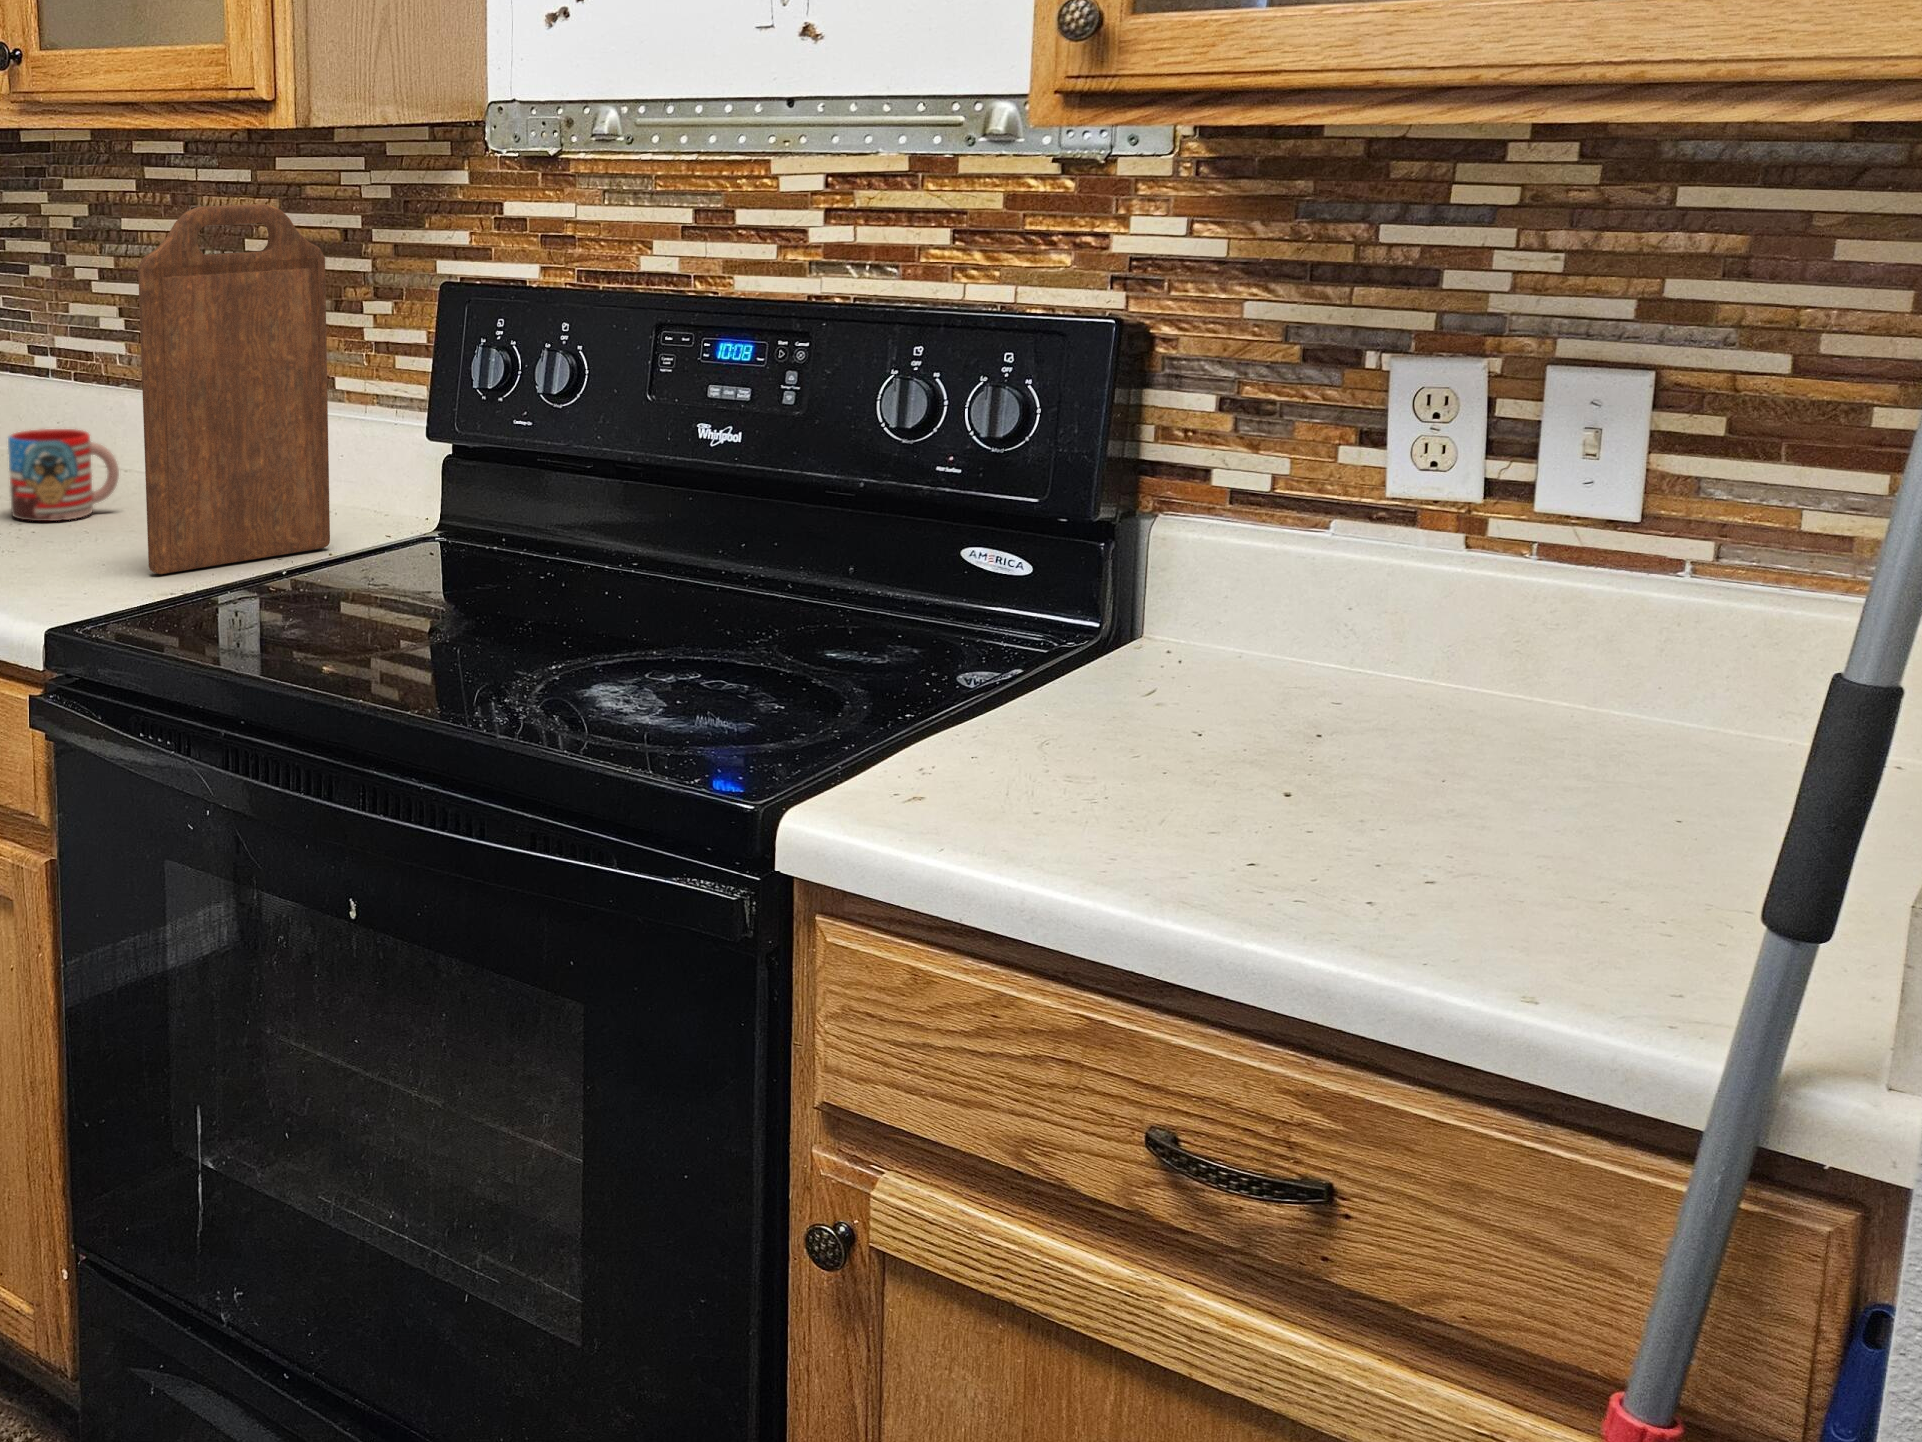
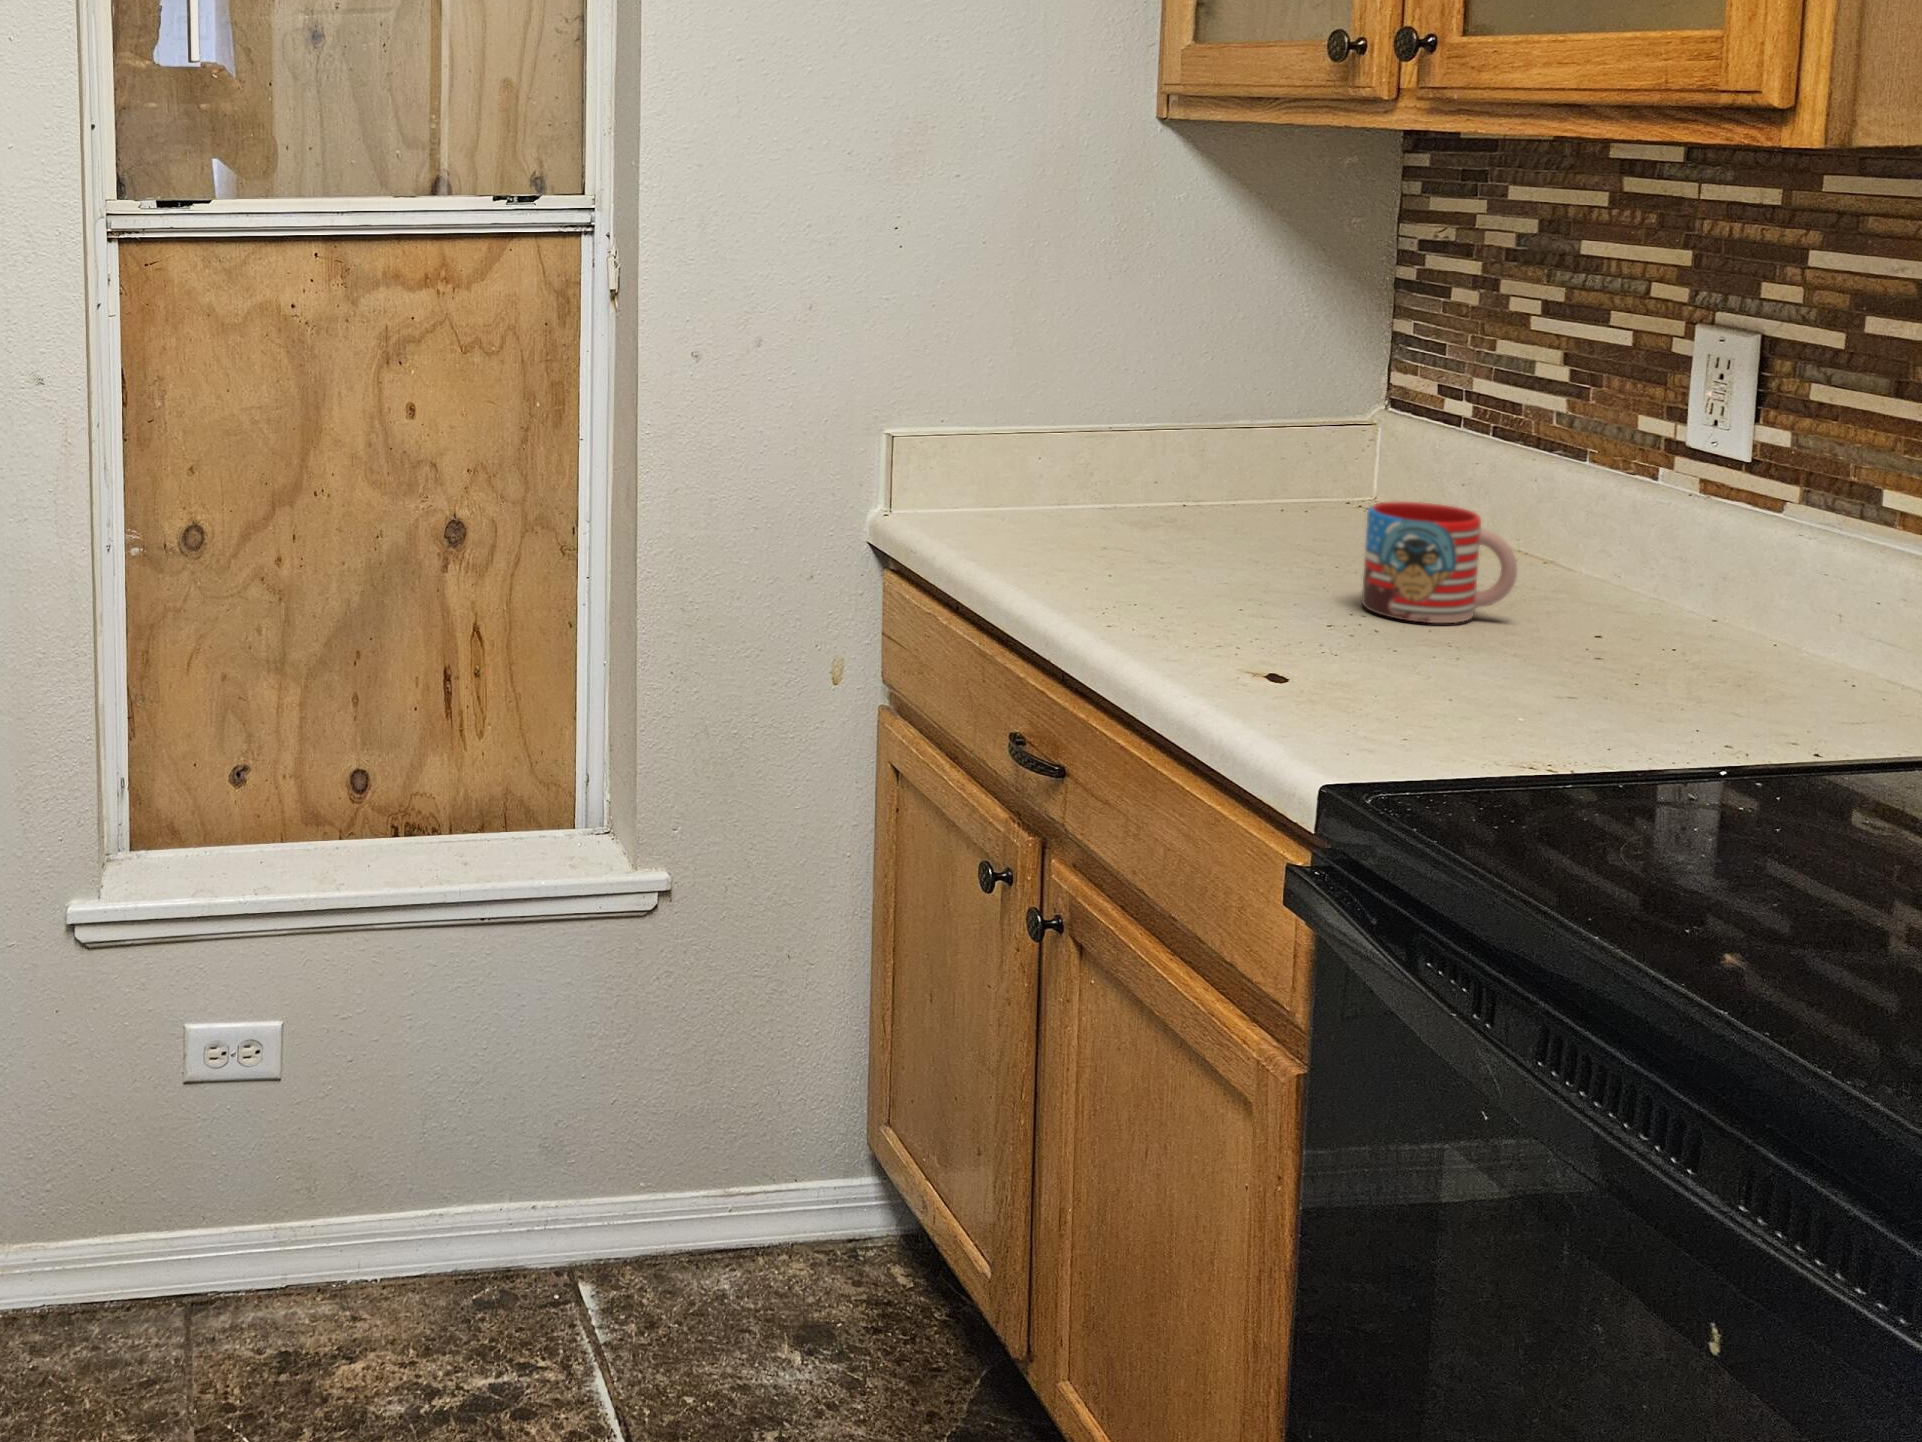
cutting board: present [138,204,330,574] -> none [1515,249,1862,743]

